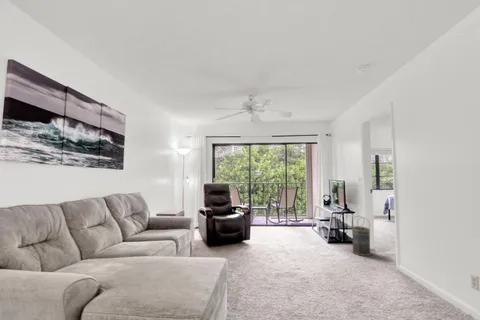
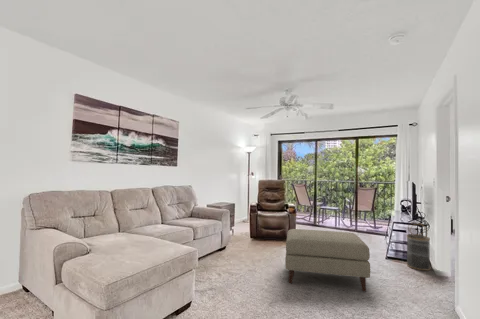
ottoman: none [267,230,354,286] -> present [285,229,370,292]

